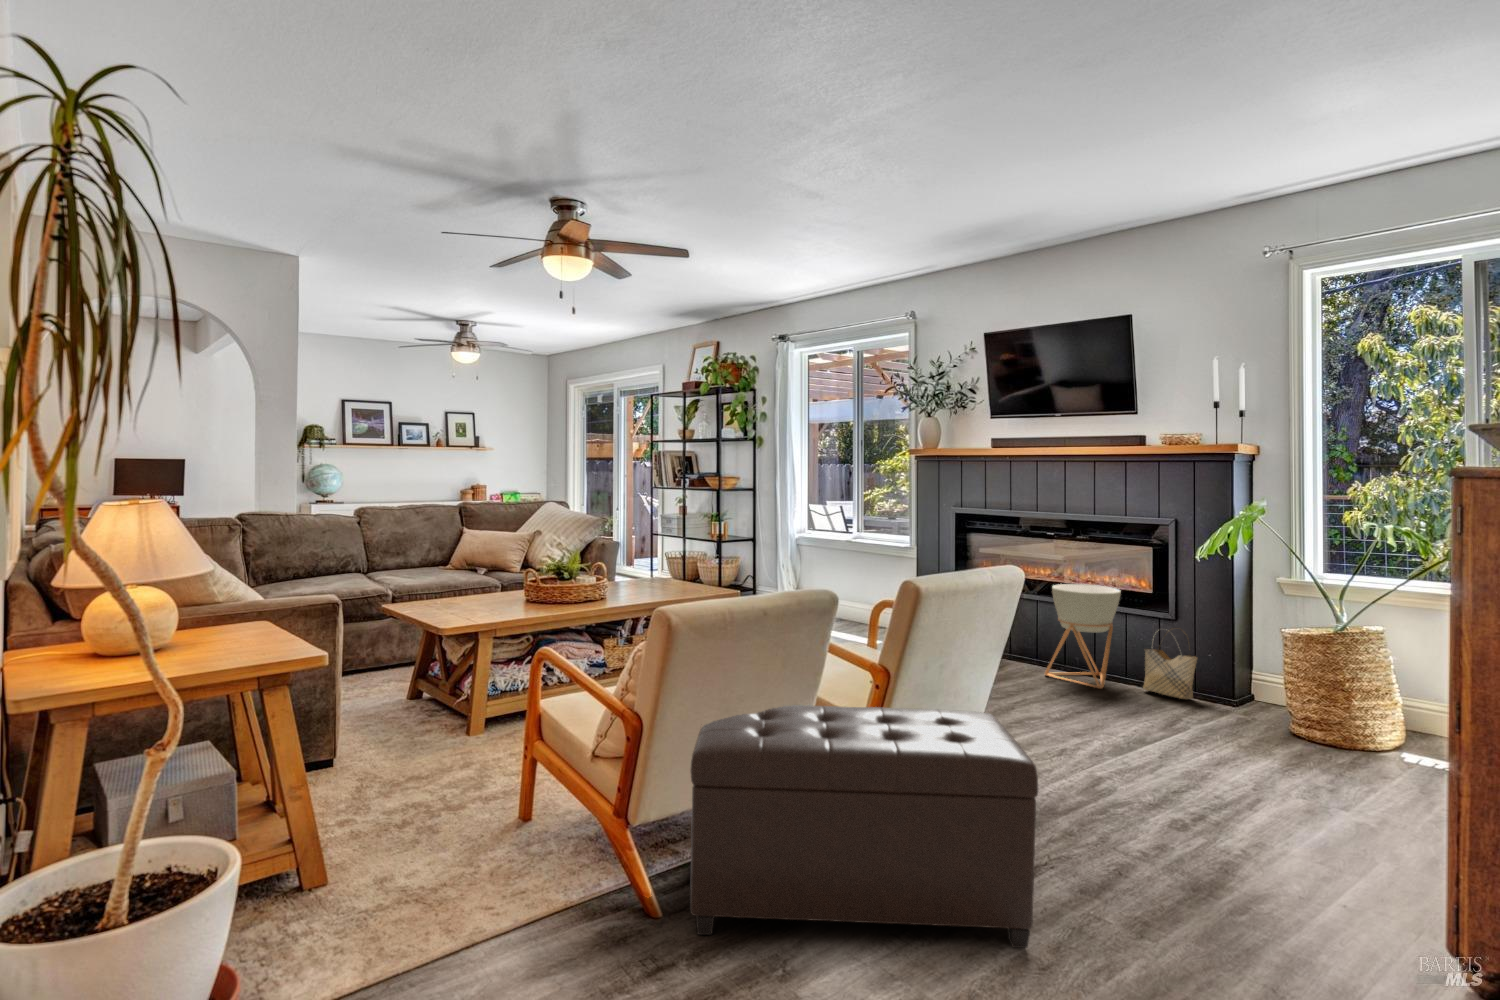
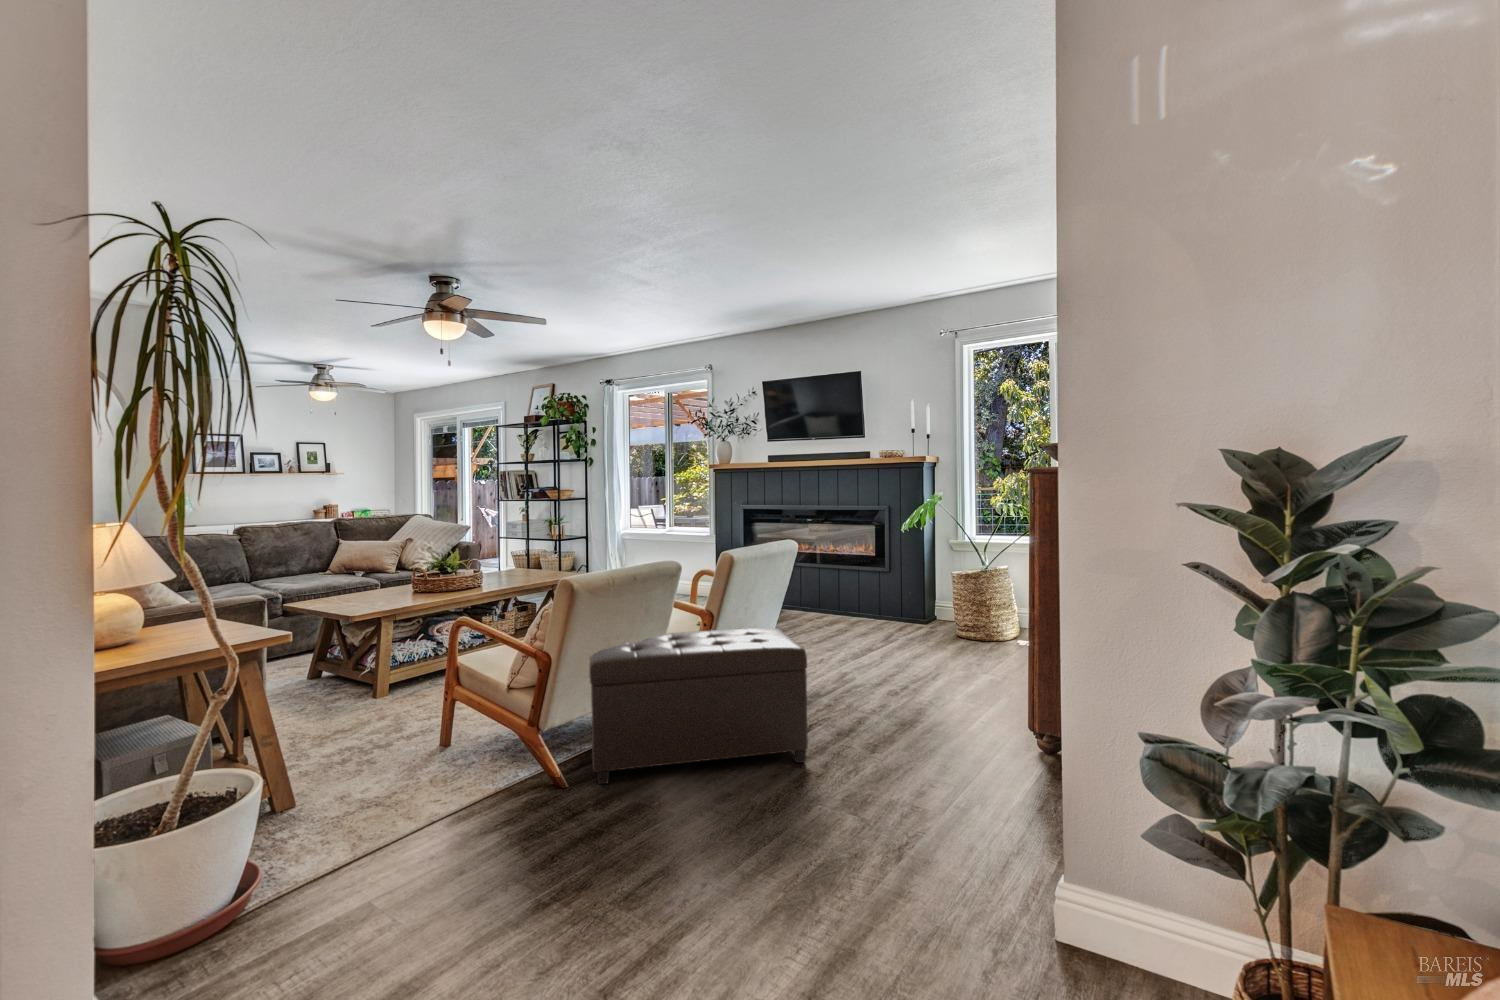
planter: present [1045,584,1121,689] -> none [809,554,856,624]
woven basket: present [1143,630,1198,699] -> none [872,578,905,625]

